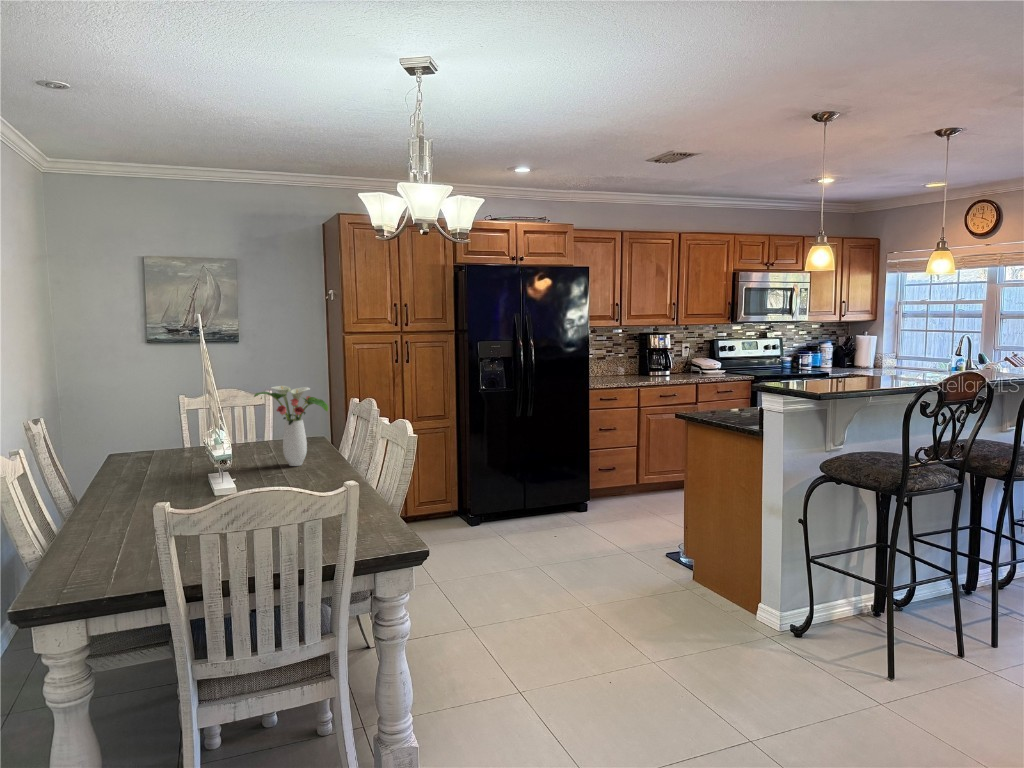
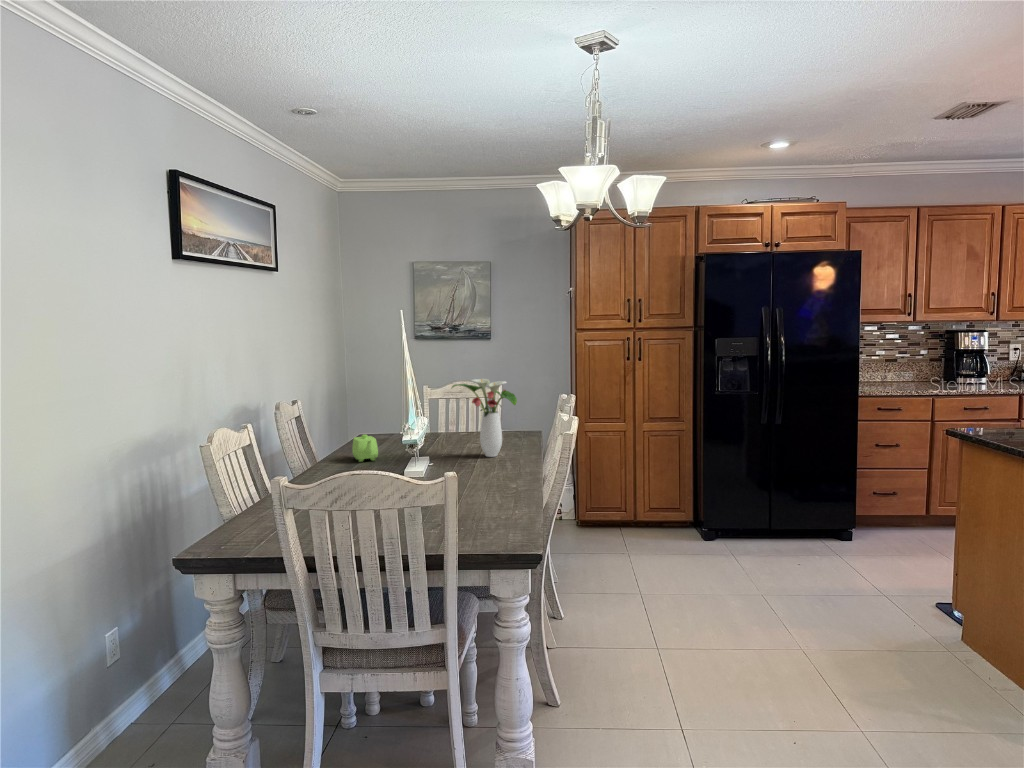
teapot: none [132,453,168,485] -> present [352,435,378,462]

